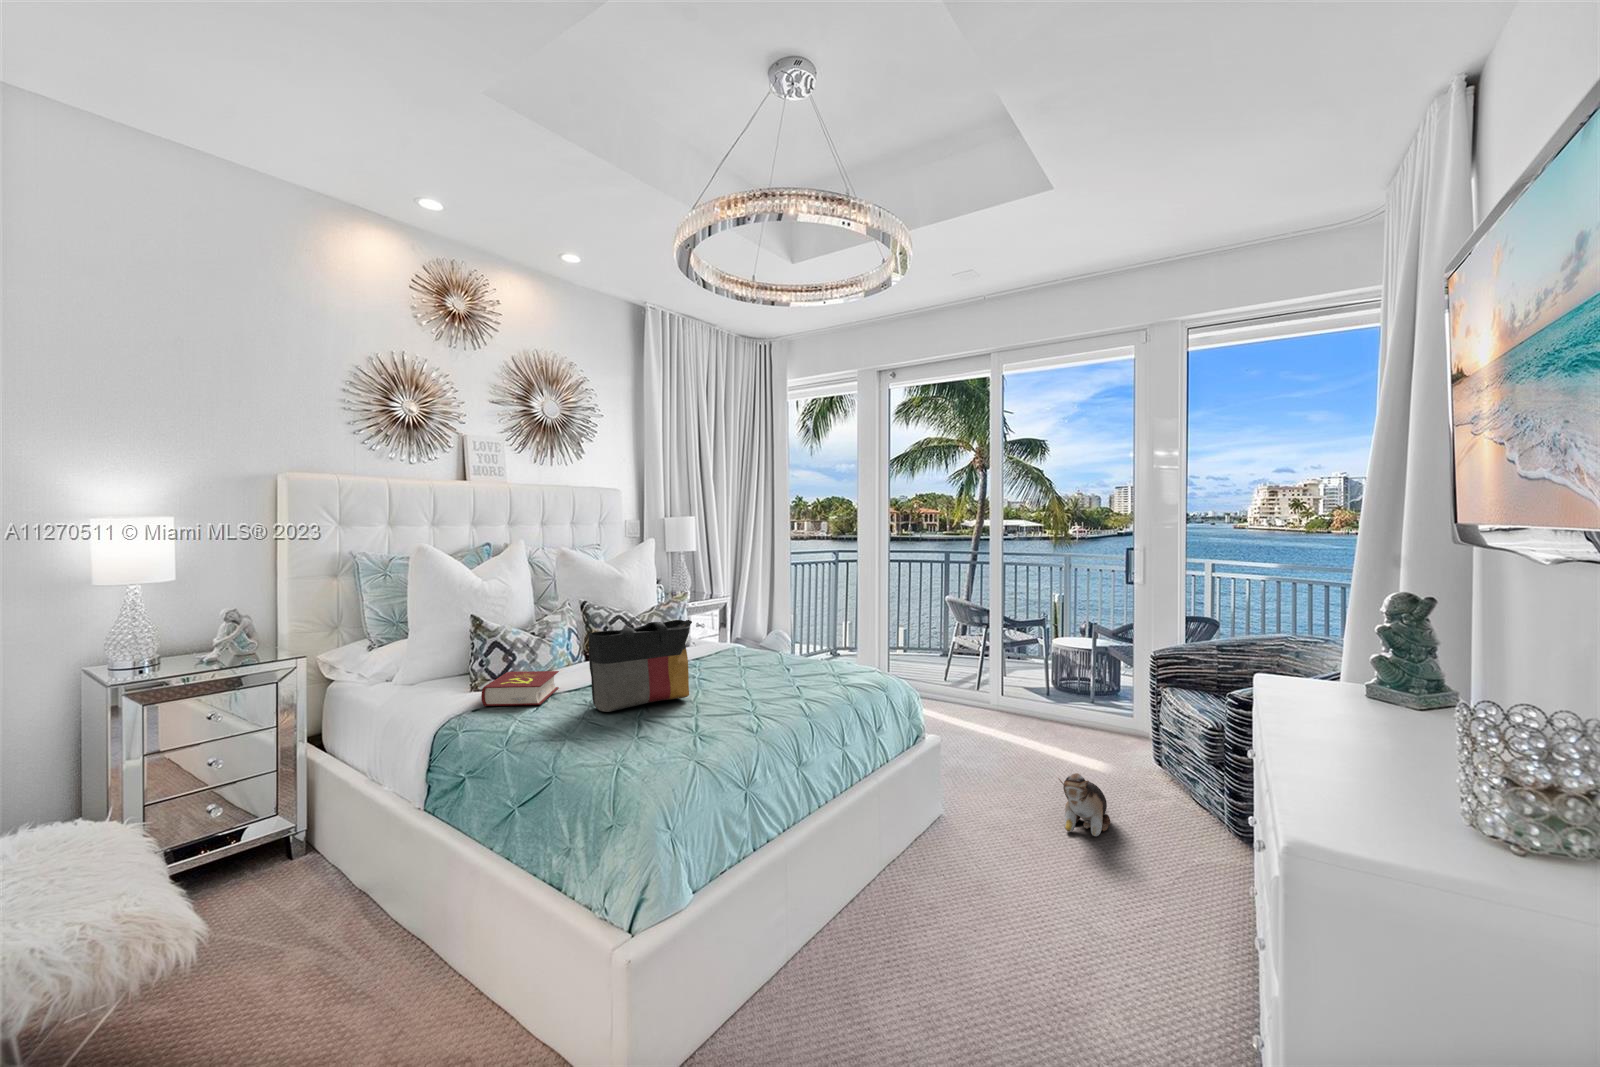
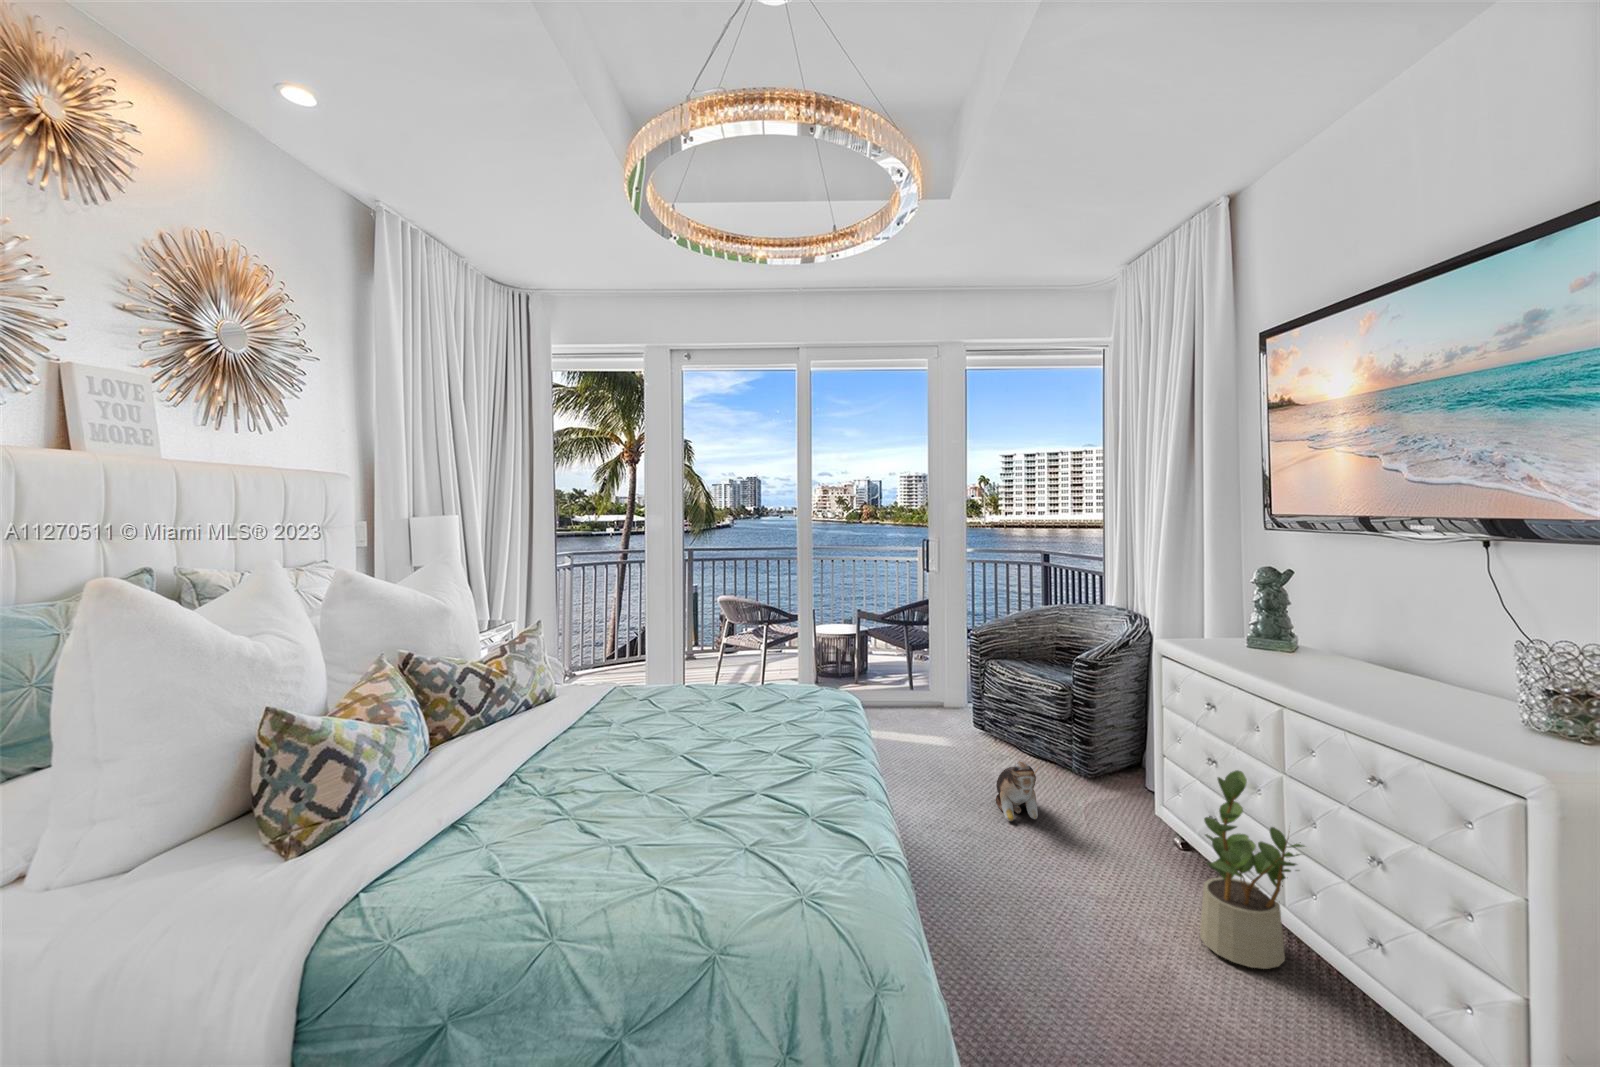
tote bag: present [588,620,692,712] -> none [588,659,725,831]
book: present [481,671,559,706] -> none [369,778,506,883]
potted plant: none [1117,797,1238,1006] -> present [1200,770,1305,969]

